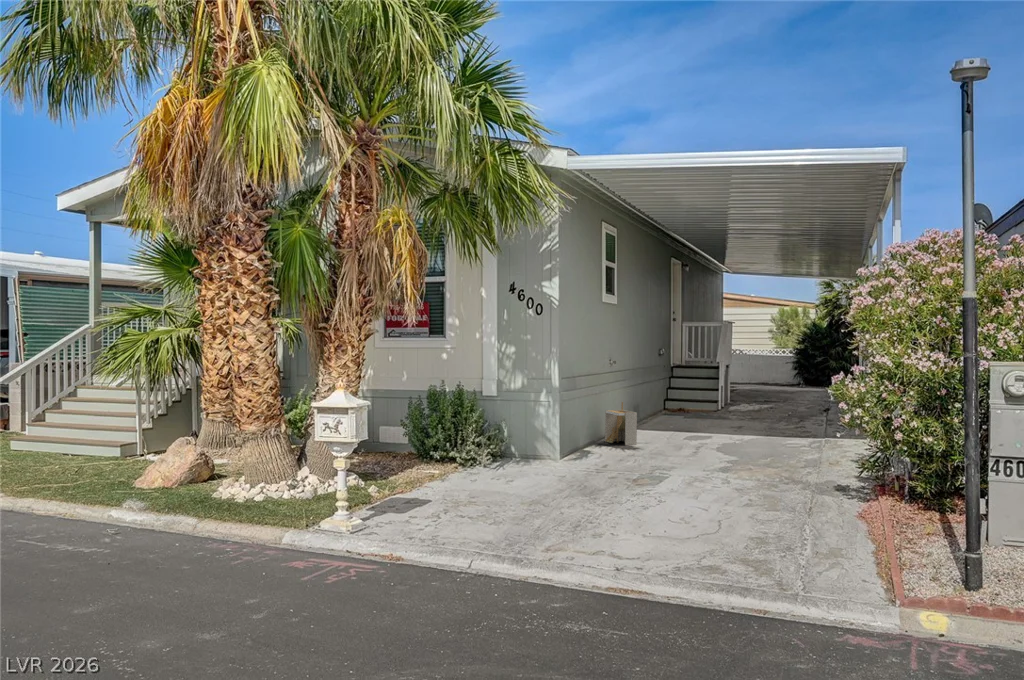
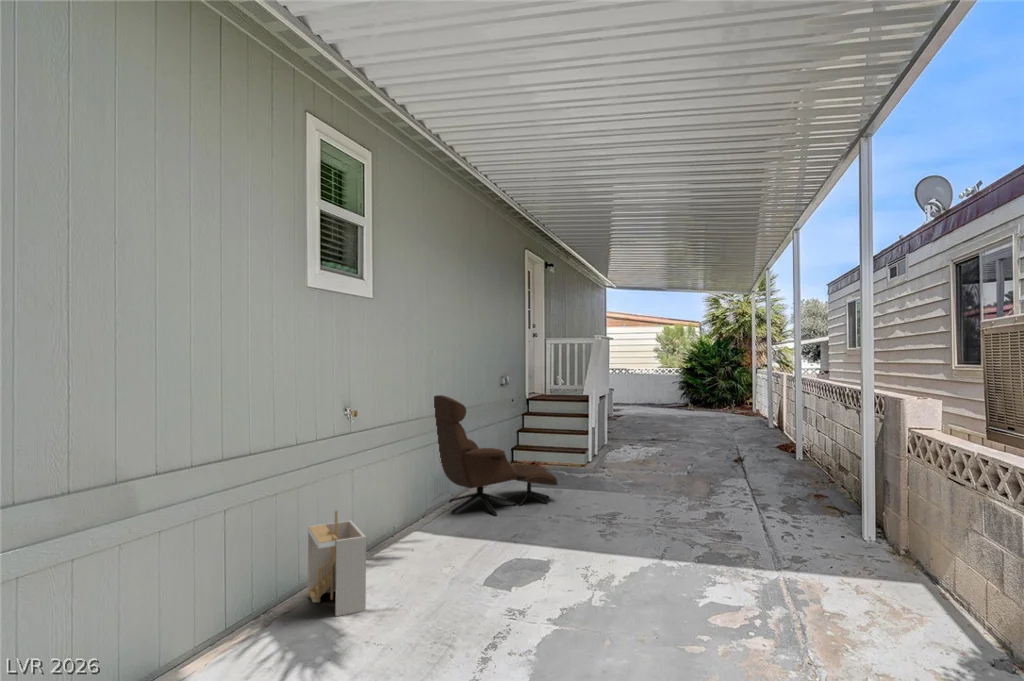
lounge chair: none [630,358,706,427] -> present [434,395,557,516]

